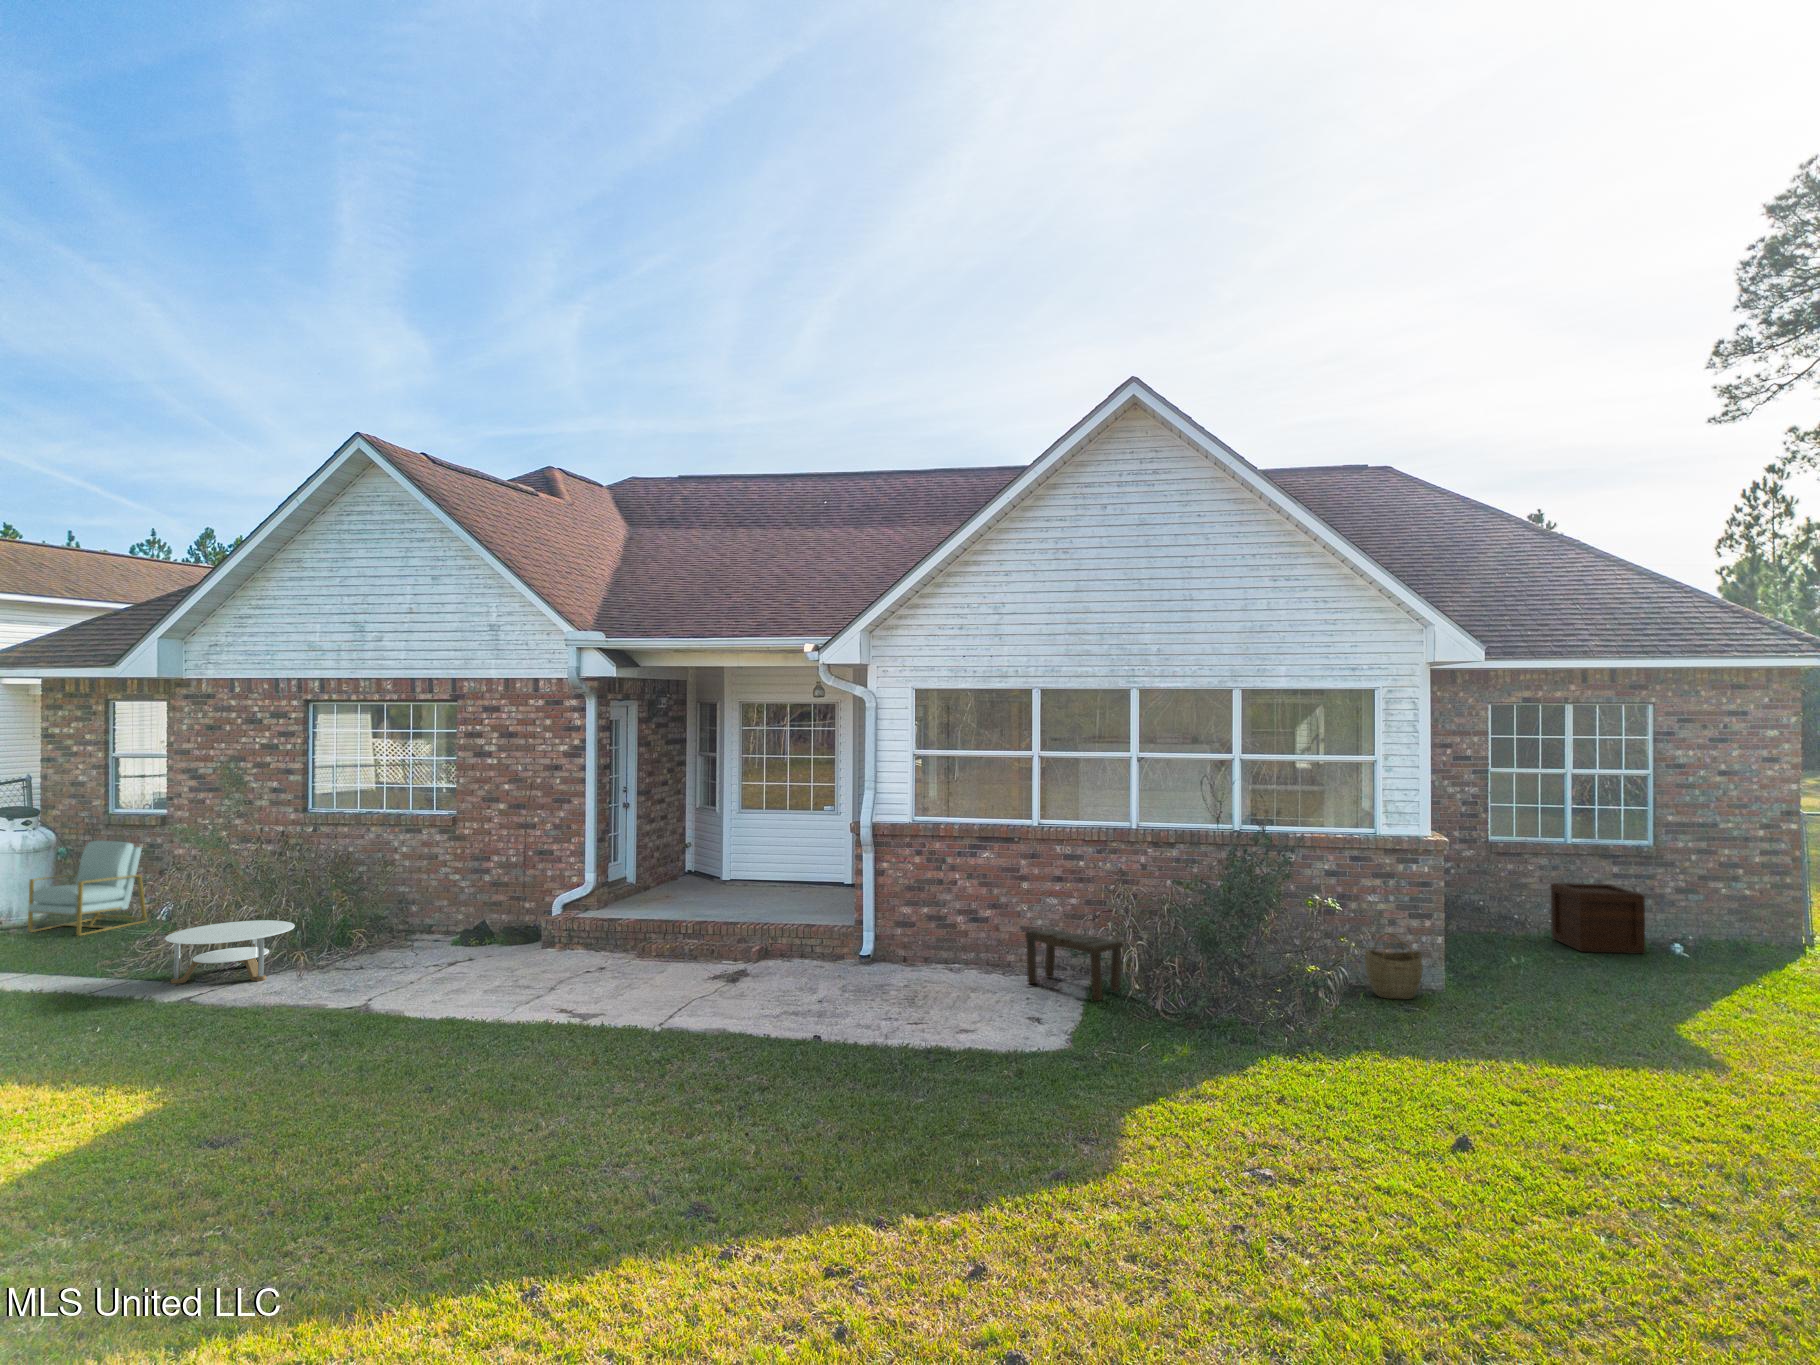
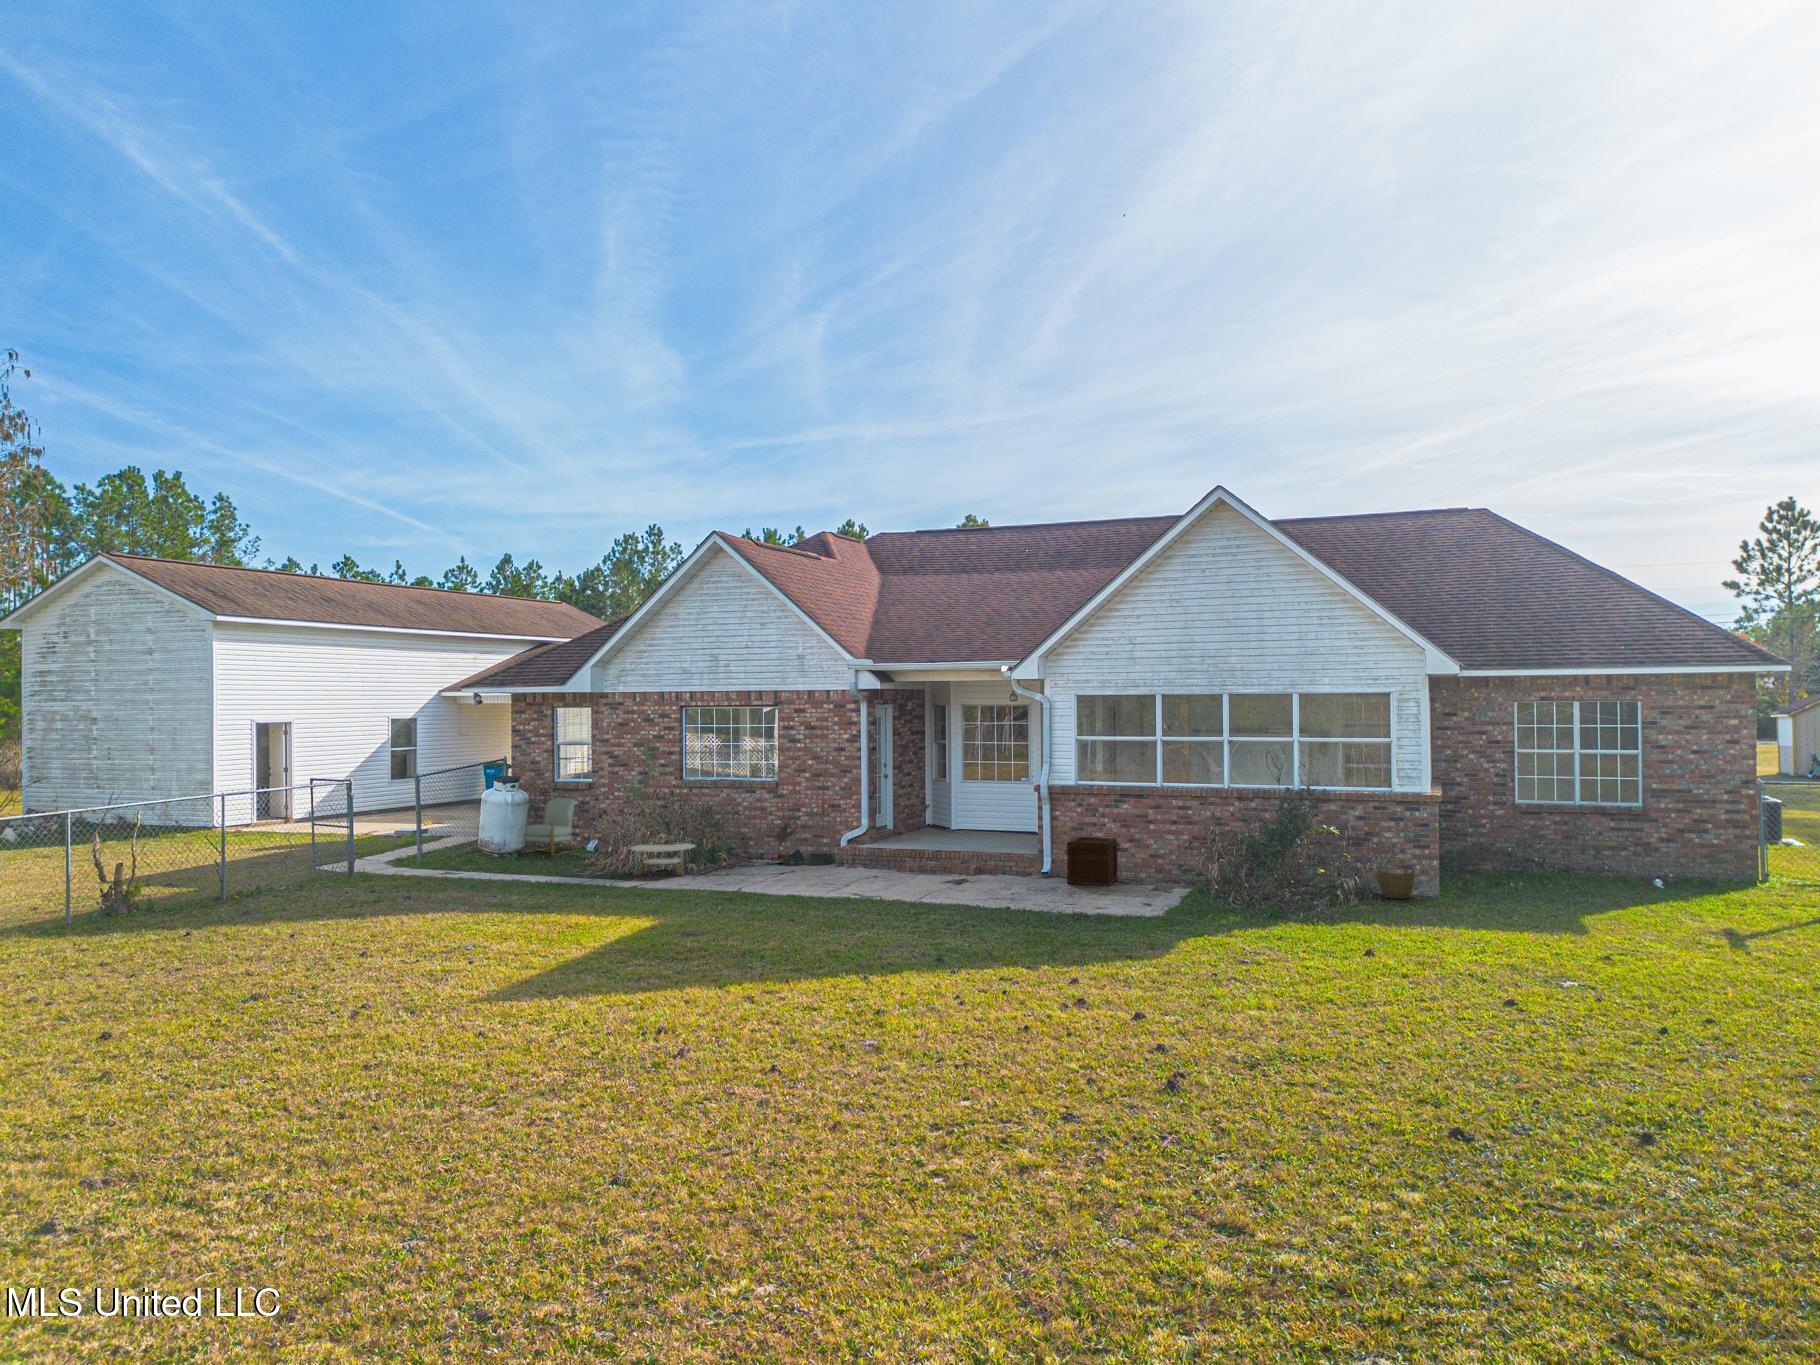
potted tree: none [428,867,486,945] -> present [766,815,799,860]
wooden crate: present [1551,883,1646,954] -> present [1066,837,1118,886]
bench: present [1025,928,1123,1001] -> none [1149,853,1211,895]

